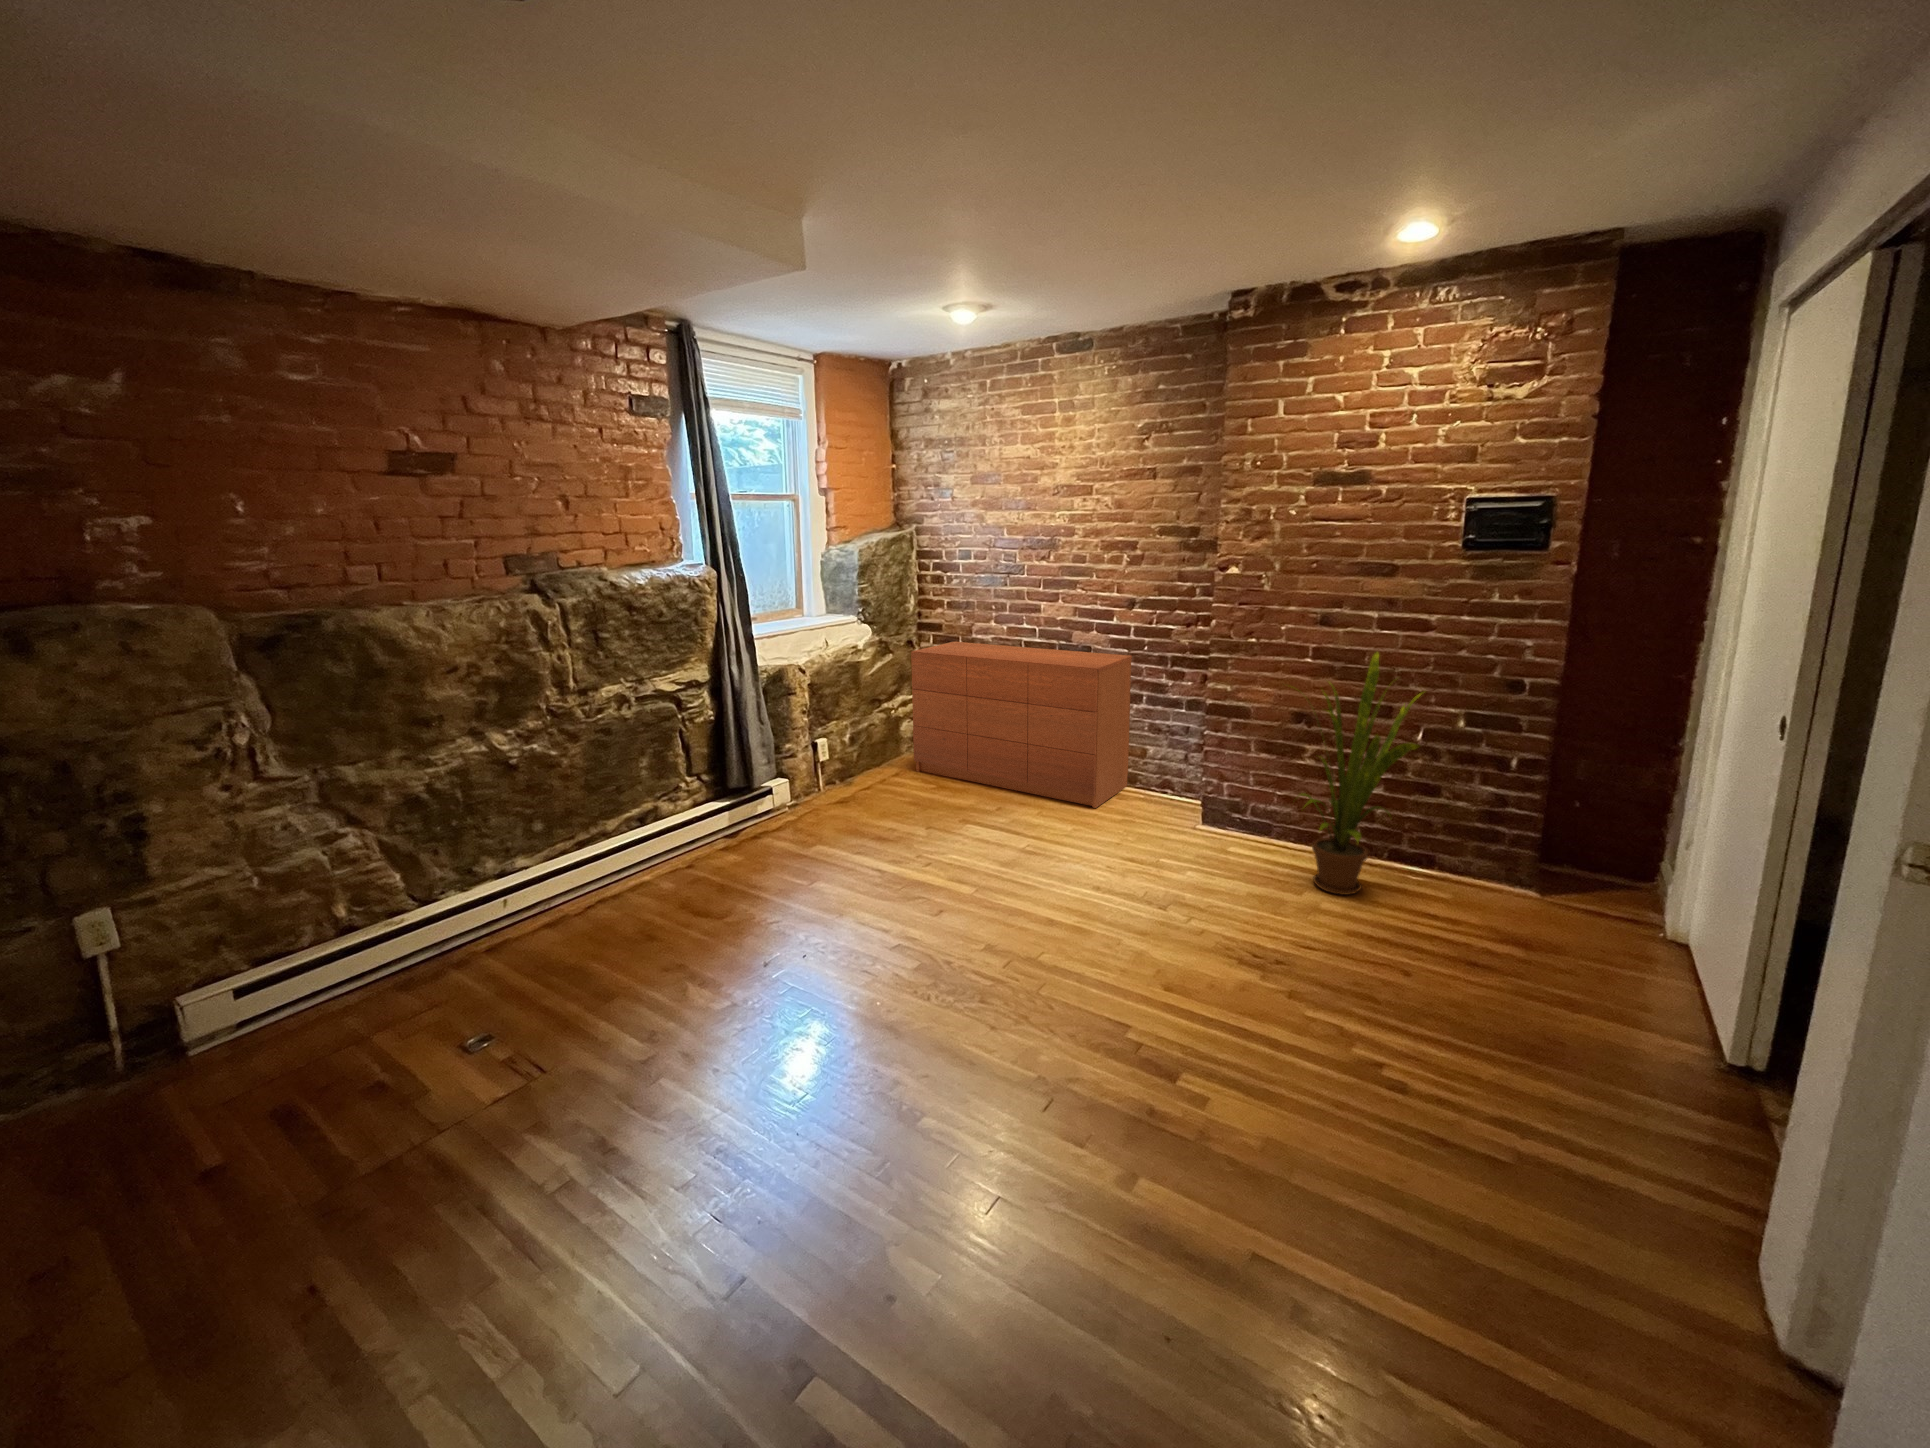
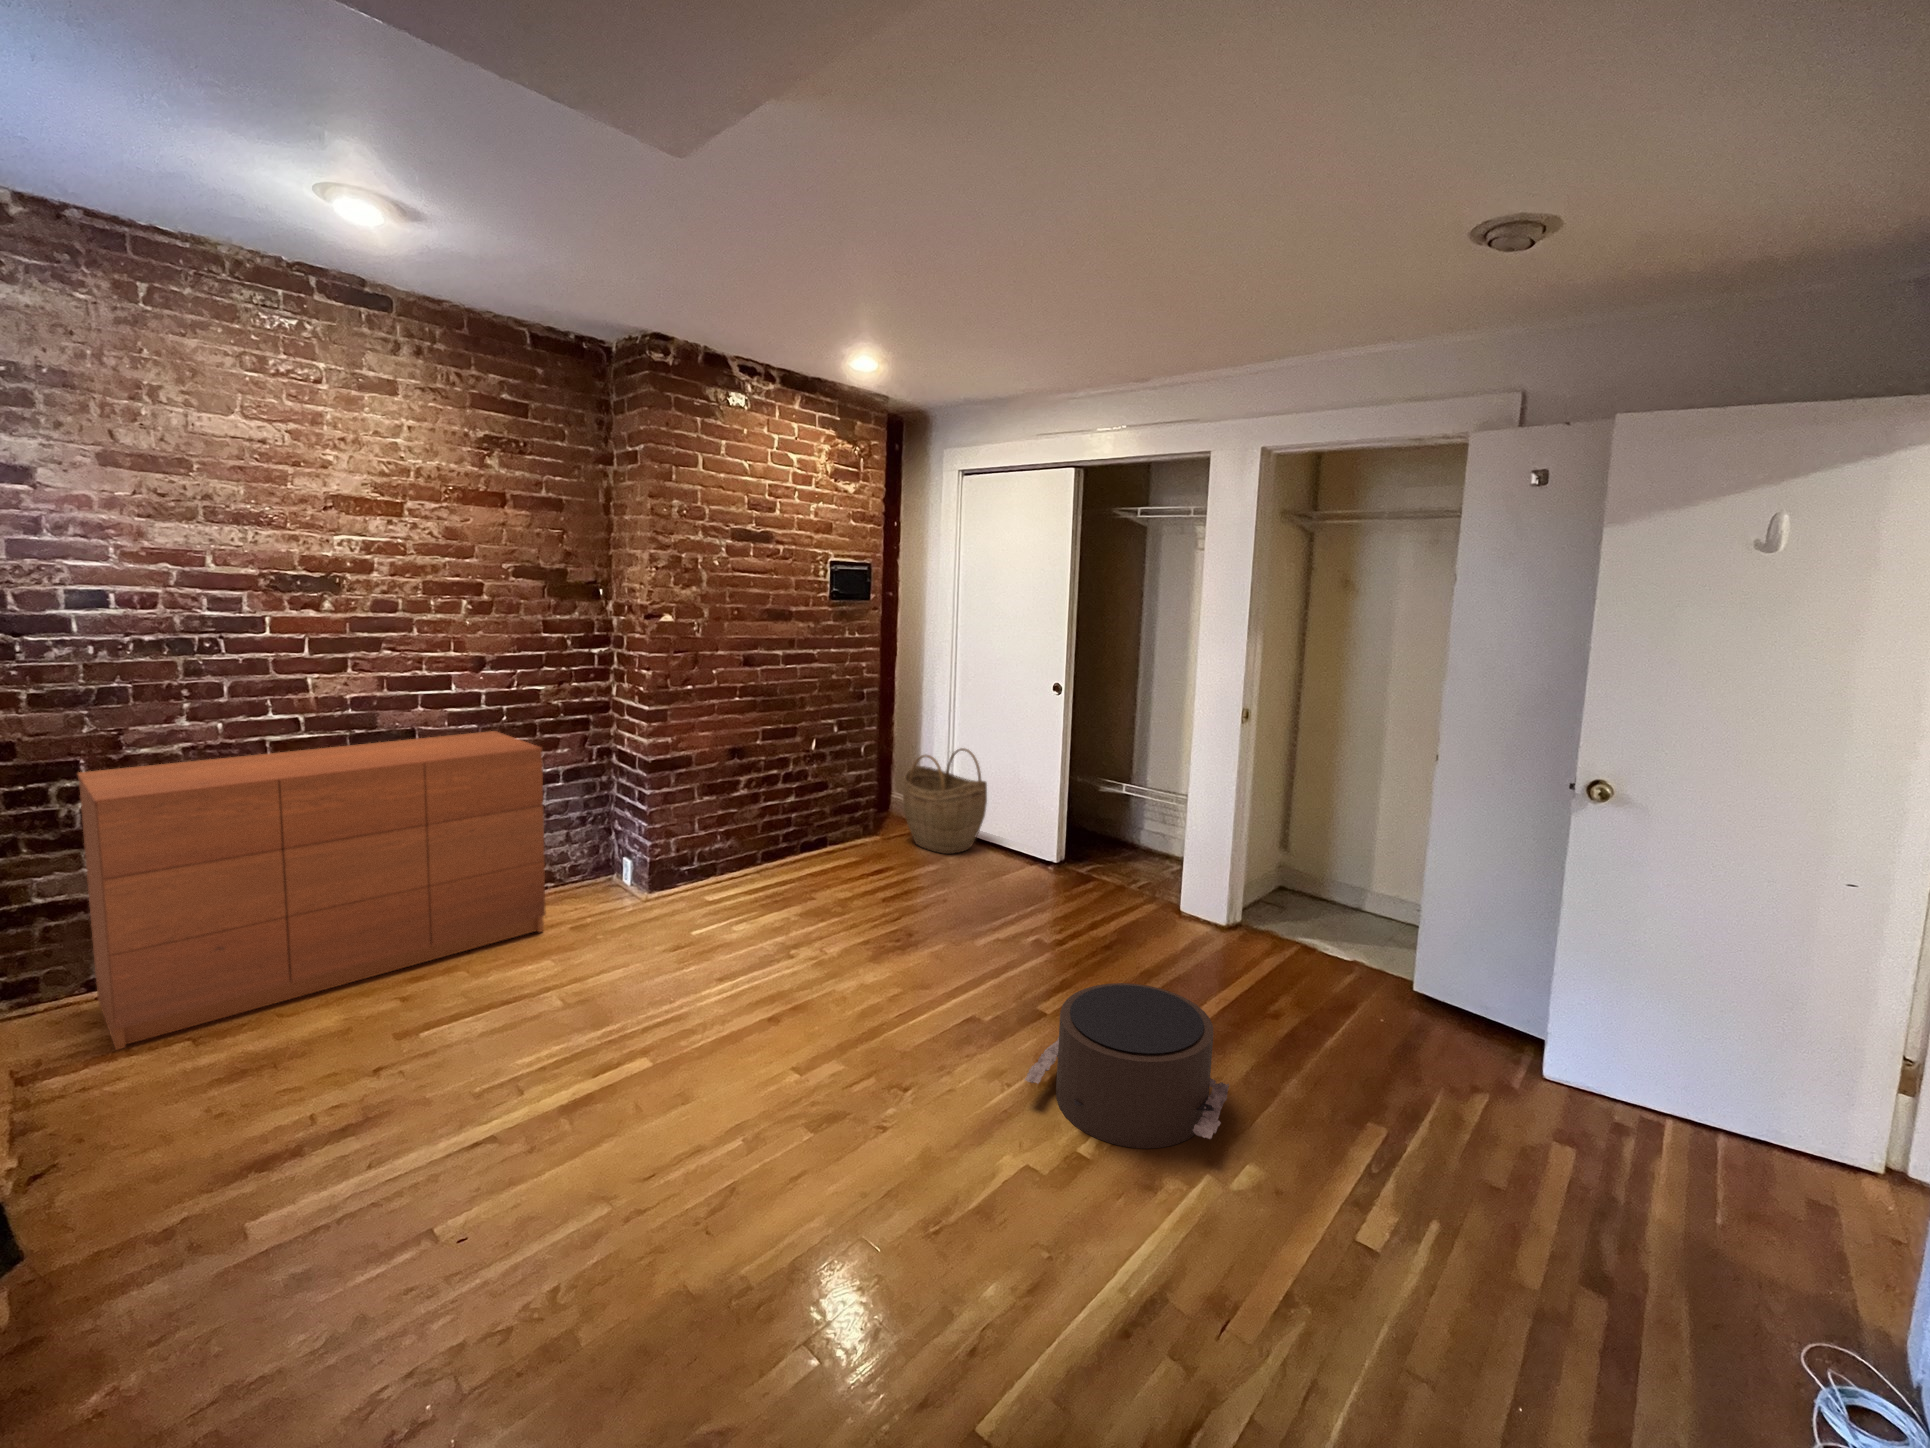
house plant: present [1300,652,1422,895] -> none [773,682,890,884]
woven basket: none [1539,792,1690,974] -> present [903,748,987,854]
pouf: none [828,997,1038,1214] -> present [1025,983,1229,1149]

